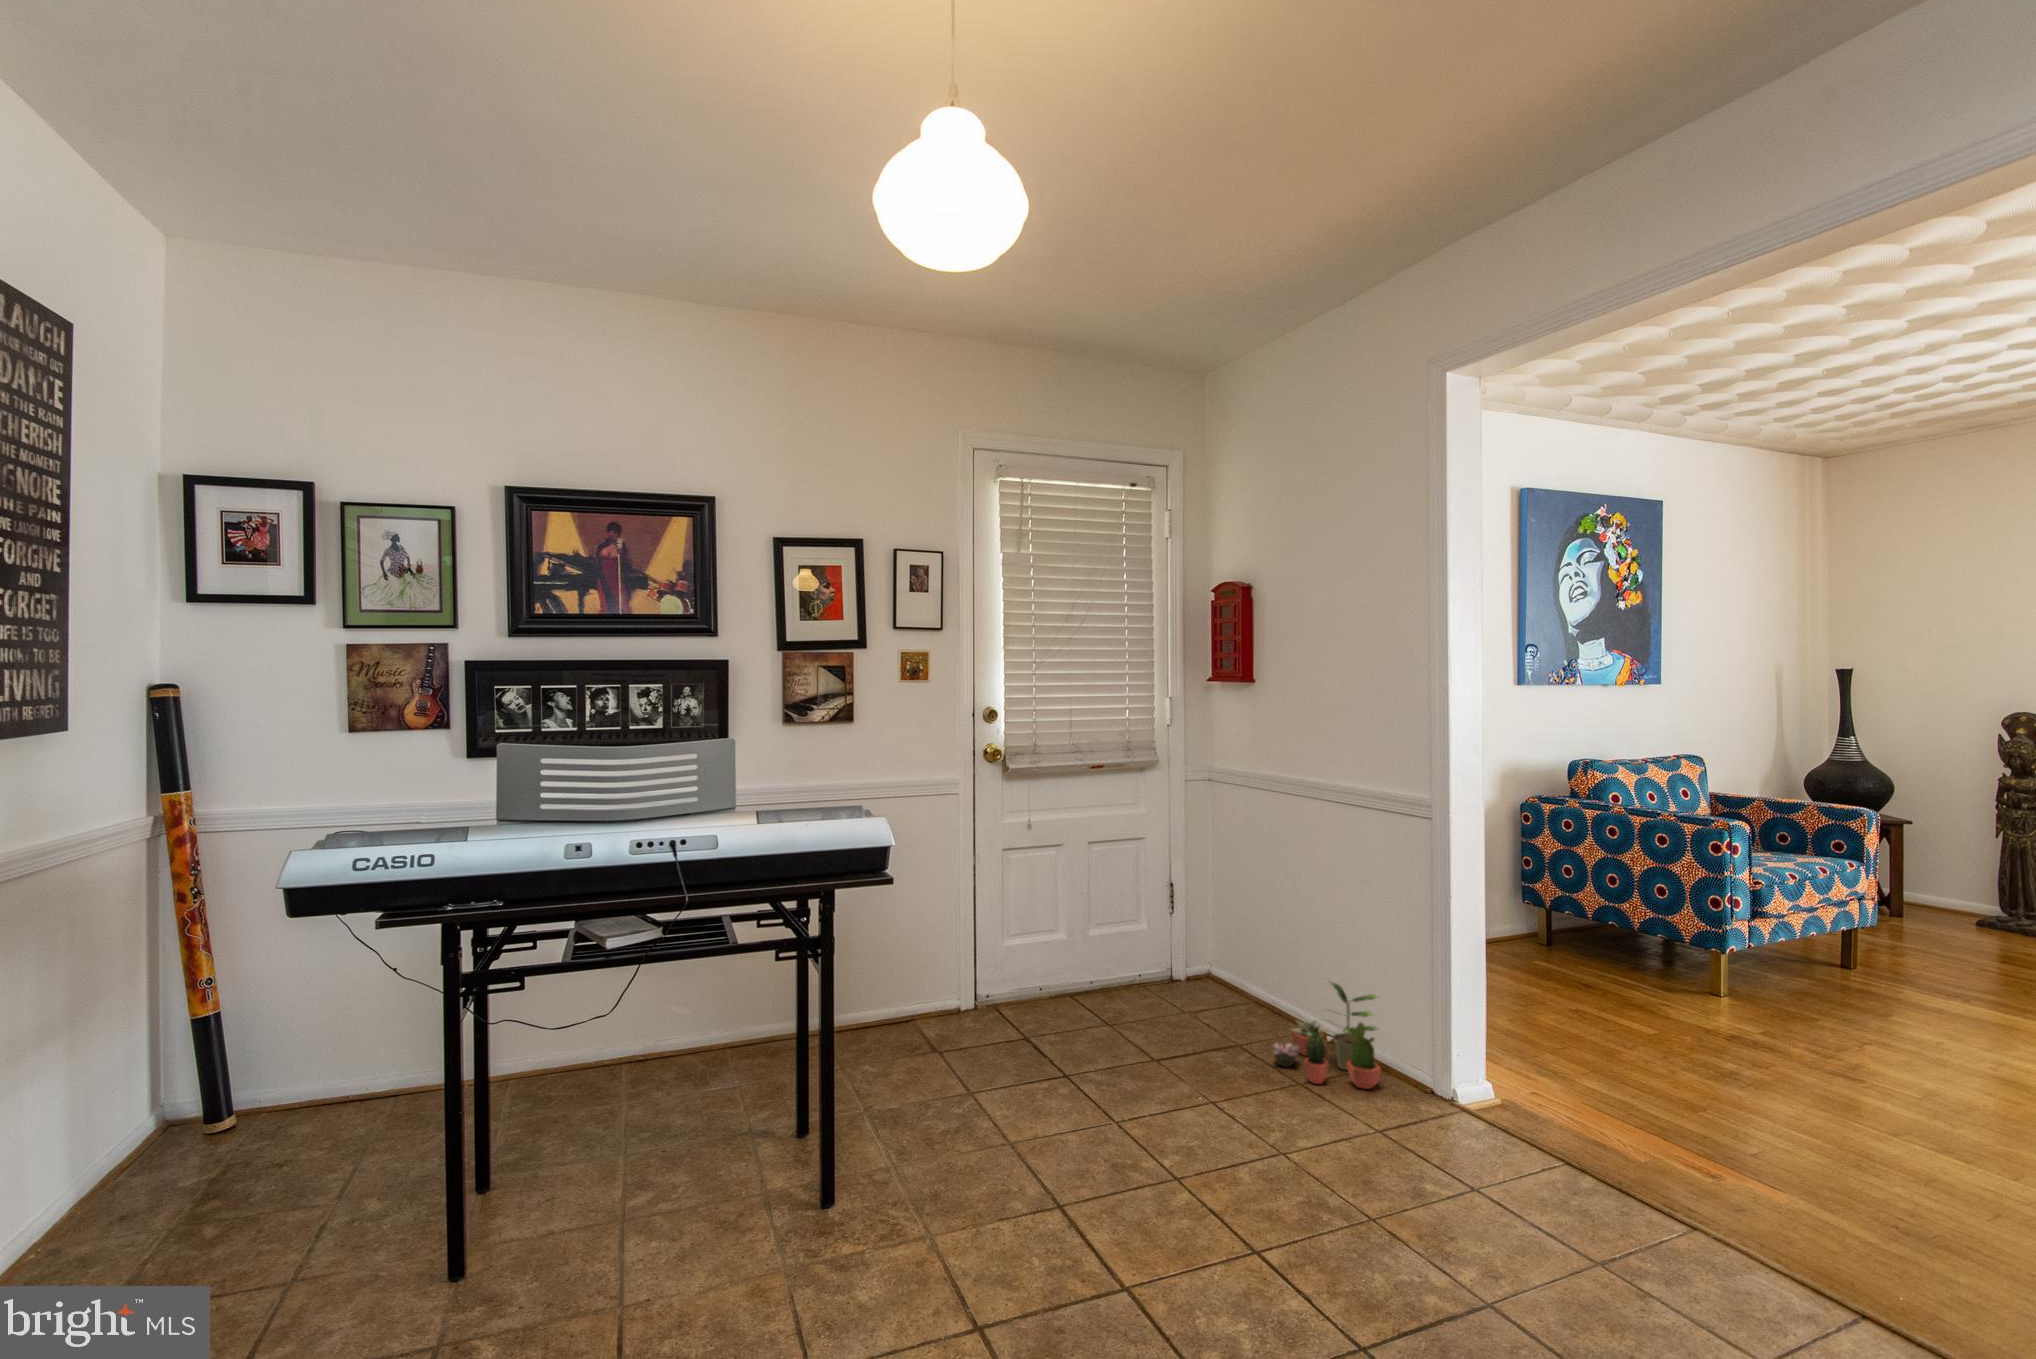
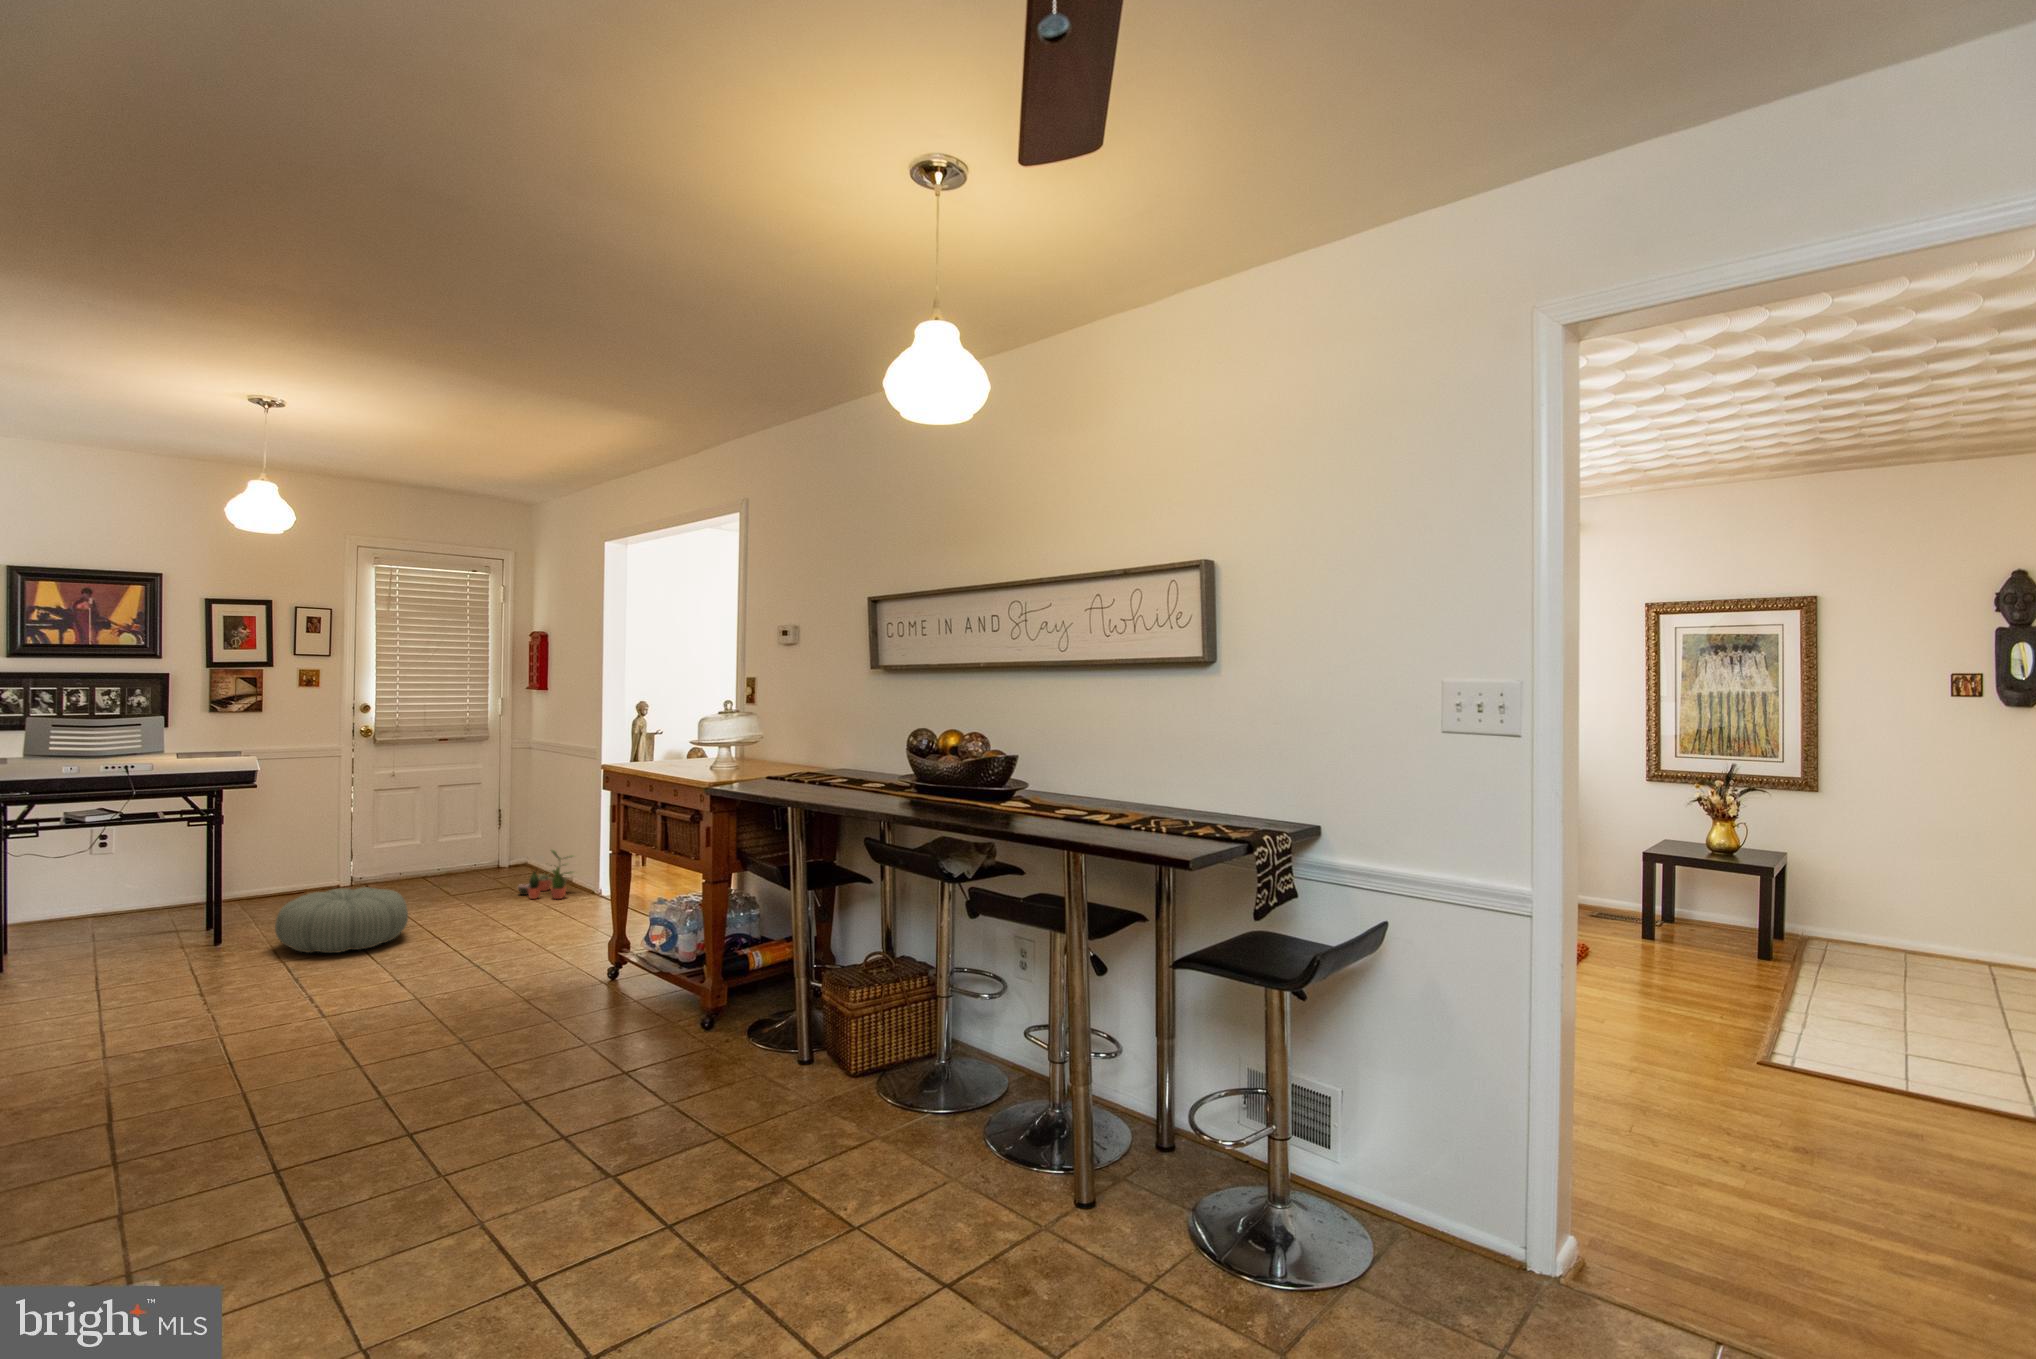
pouf: none [930,1091,1184,1292] -> present [275,887,408,953]

